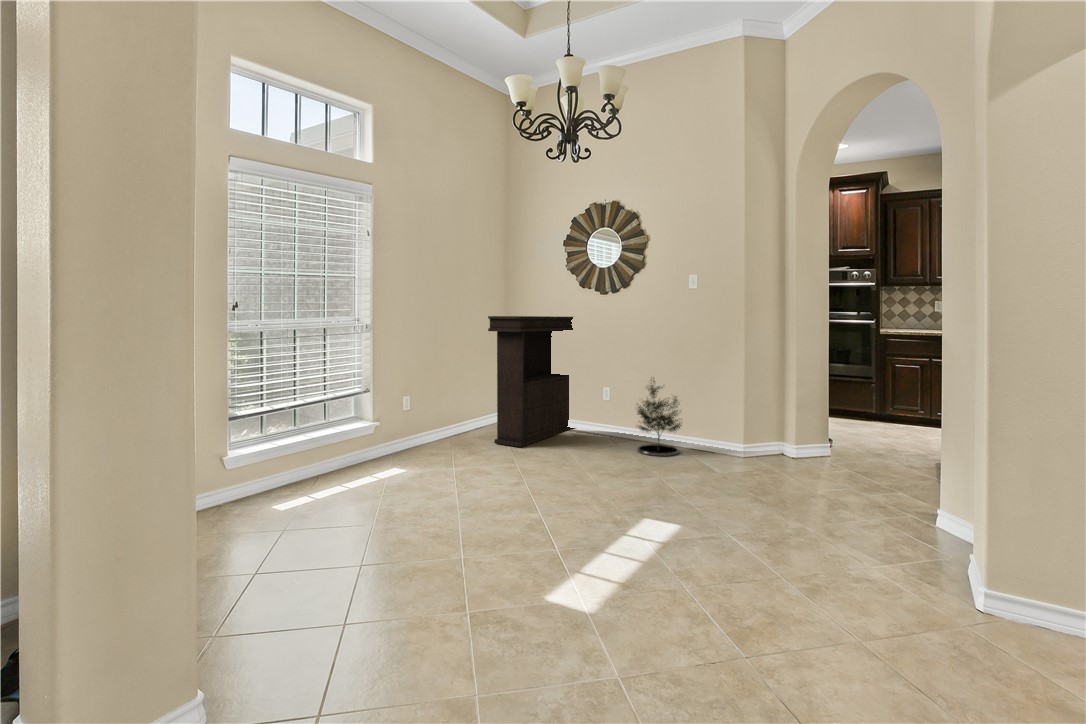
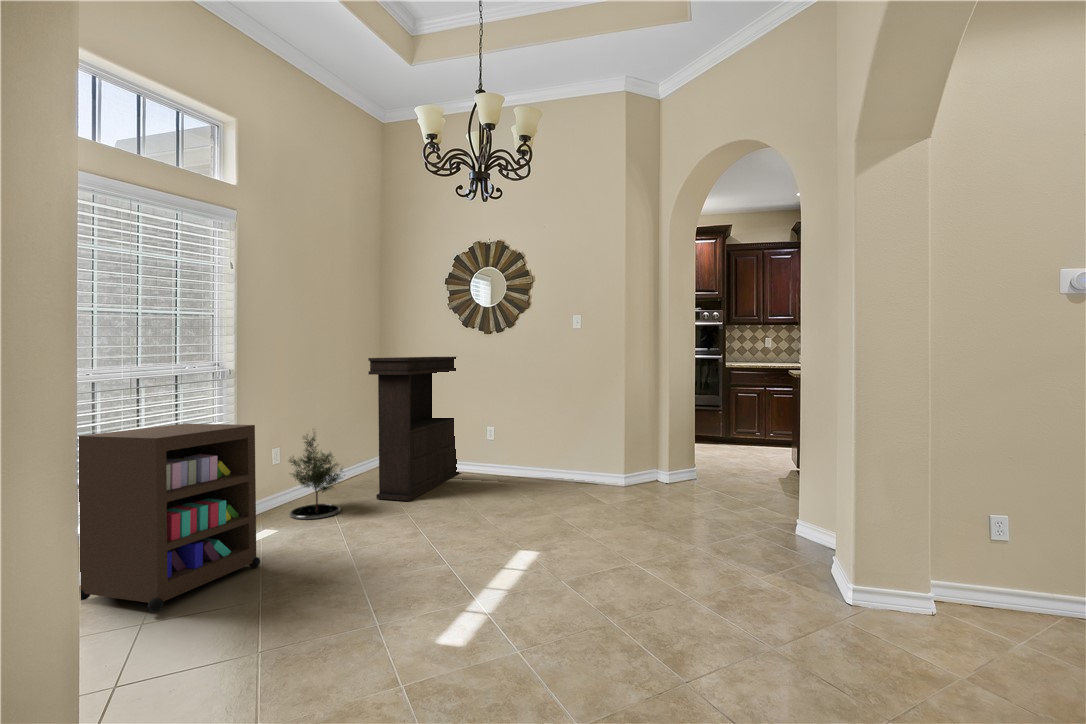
storage cabinet: none [247,367,382,513] -> present [77,424,260,612]
potted tree: present [637,380,681,456] -> present [289,435,345,519]

